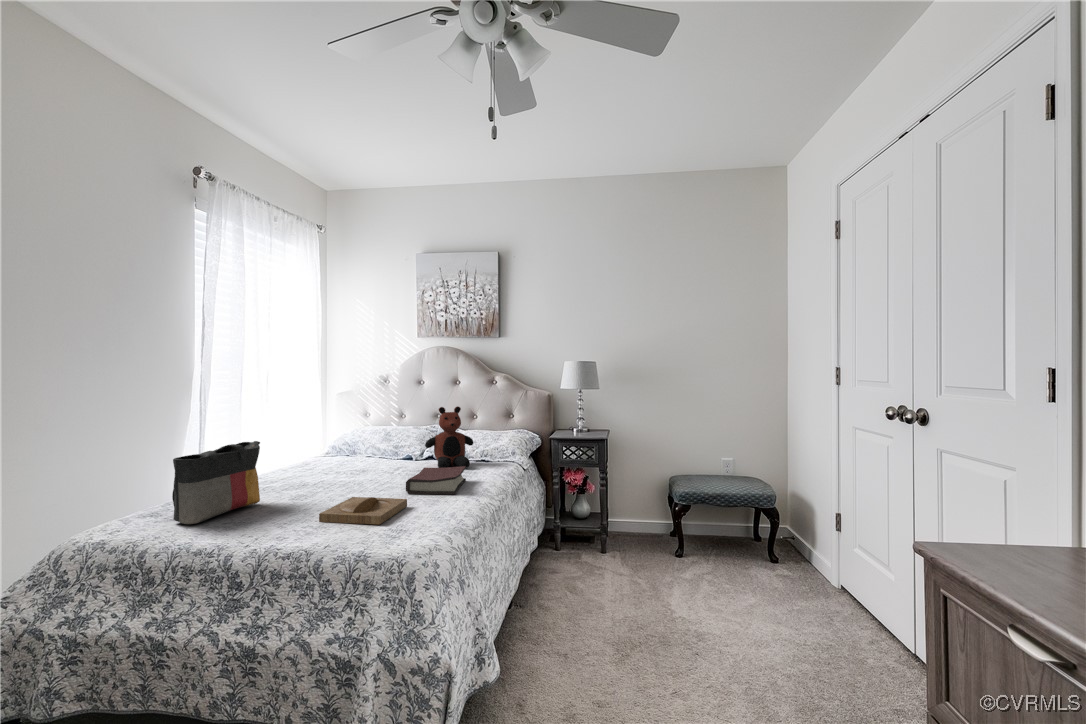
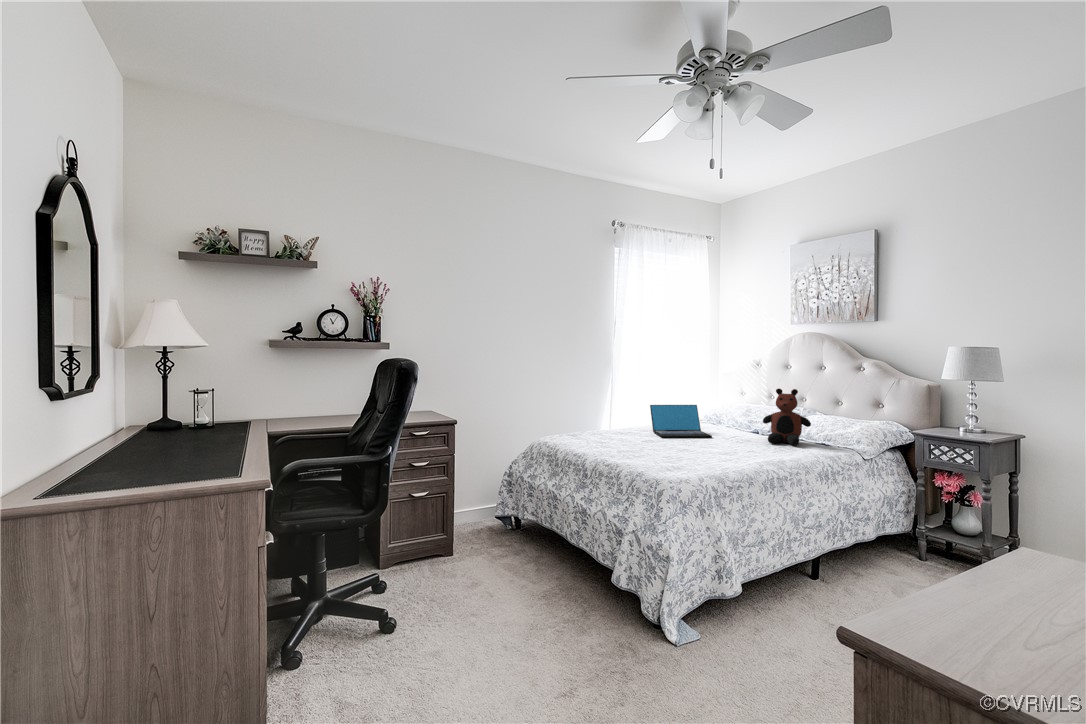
laptop: none [279,435,373,487] -> present [650,405,712,438]
tote bag: present [172,441,260,524] -> none [573,399,624,442]
hardback book: present [406,466,466,494] -> none [715,437,778,459]
tray: present [319,497,407,525] -> none [640,445,703,463]

